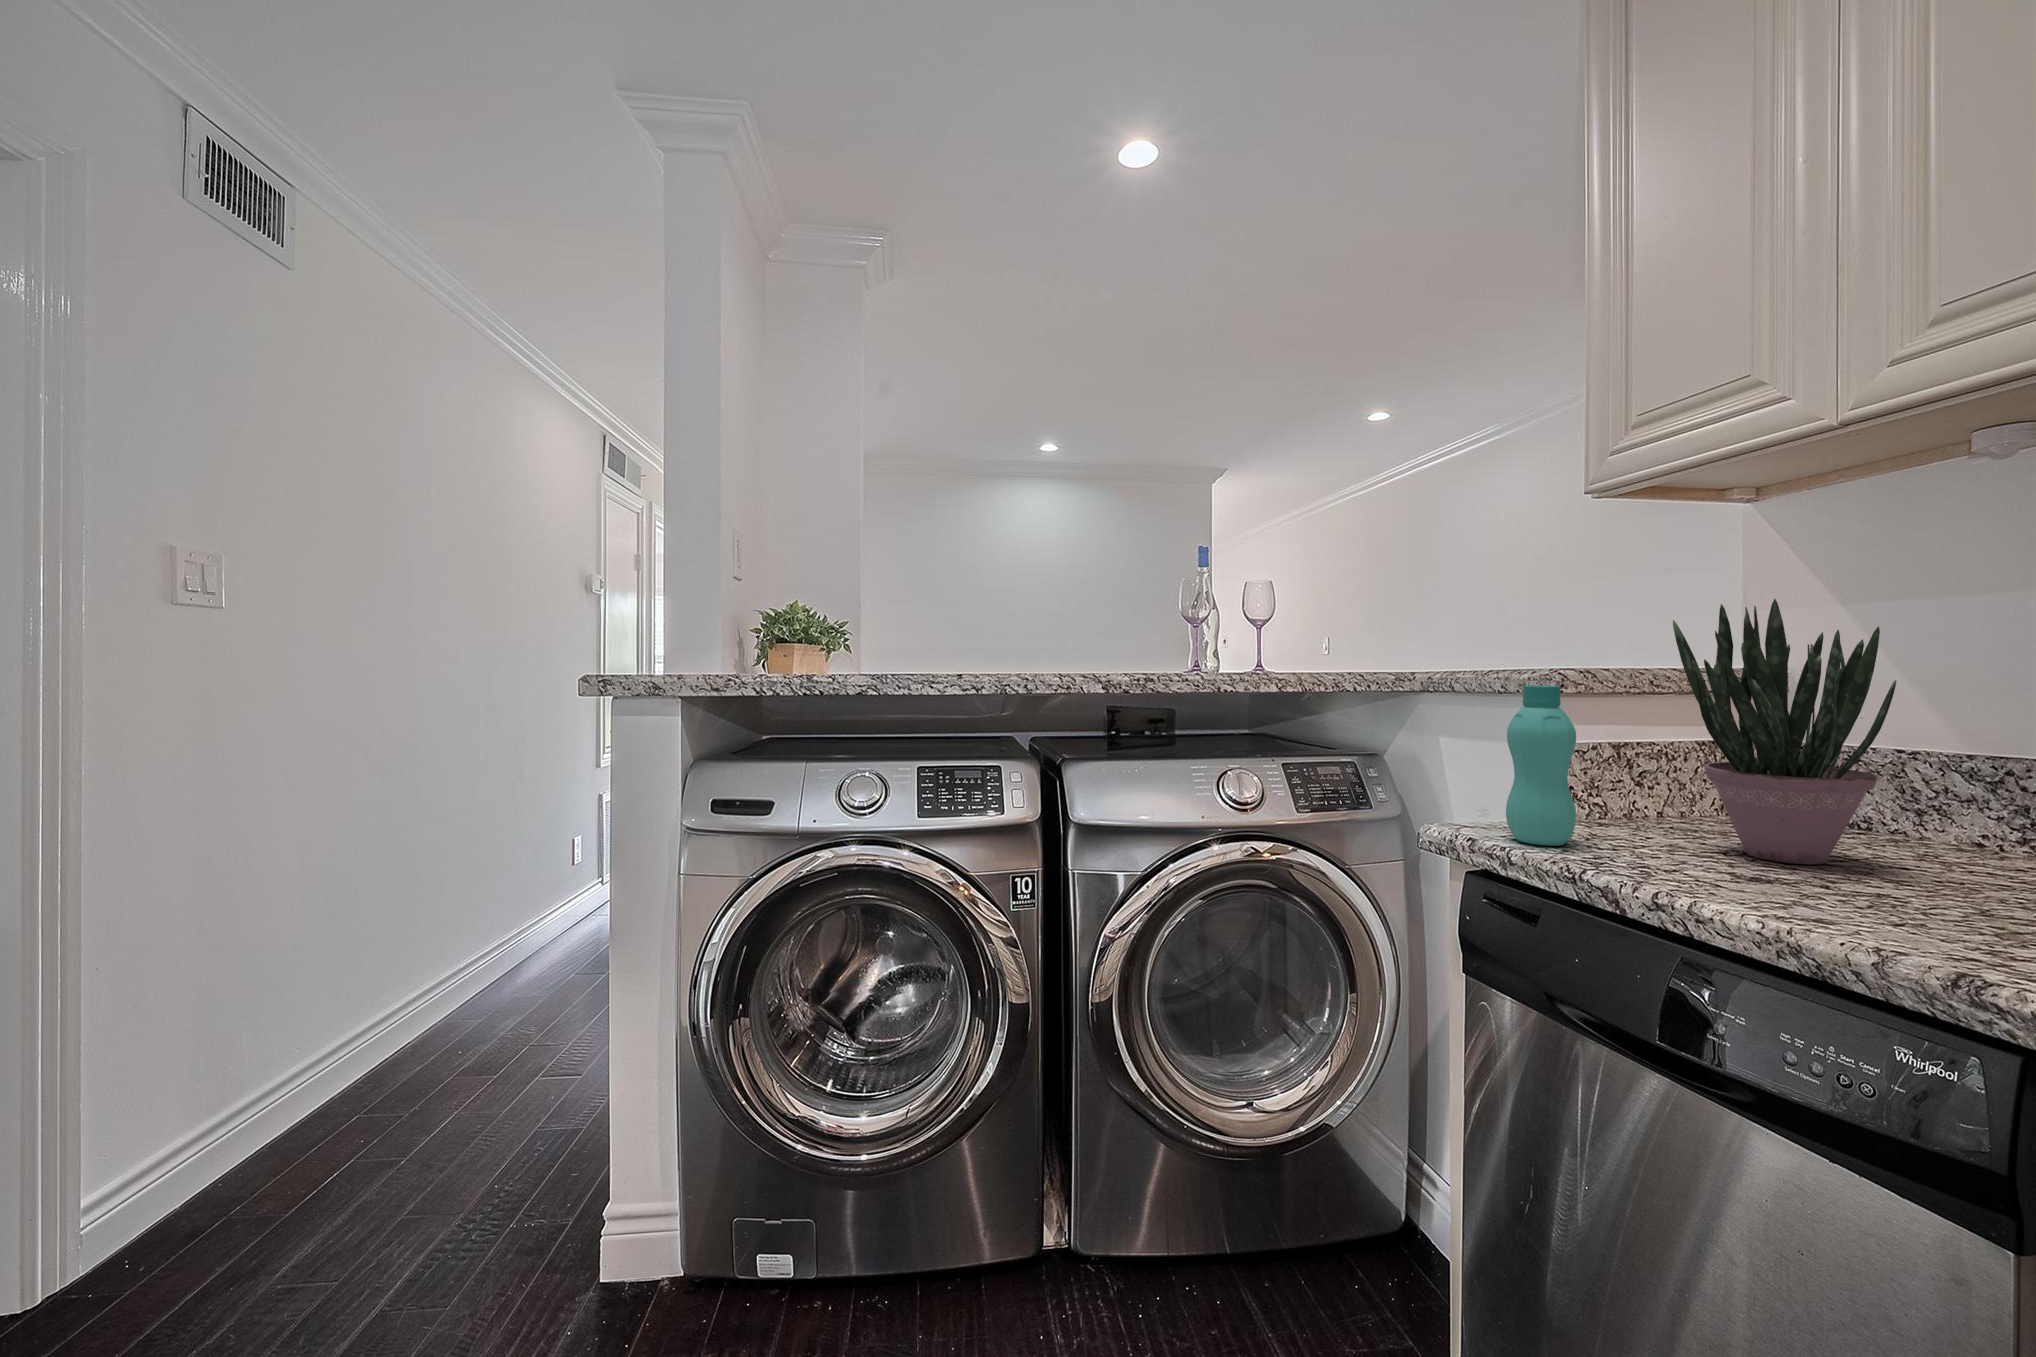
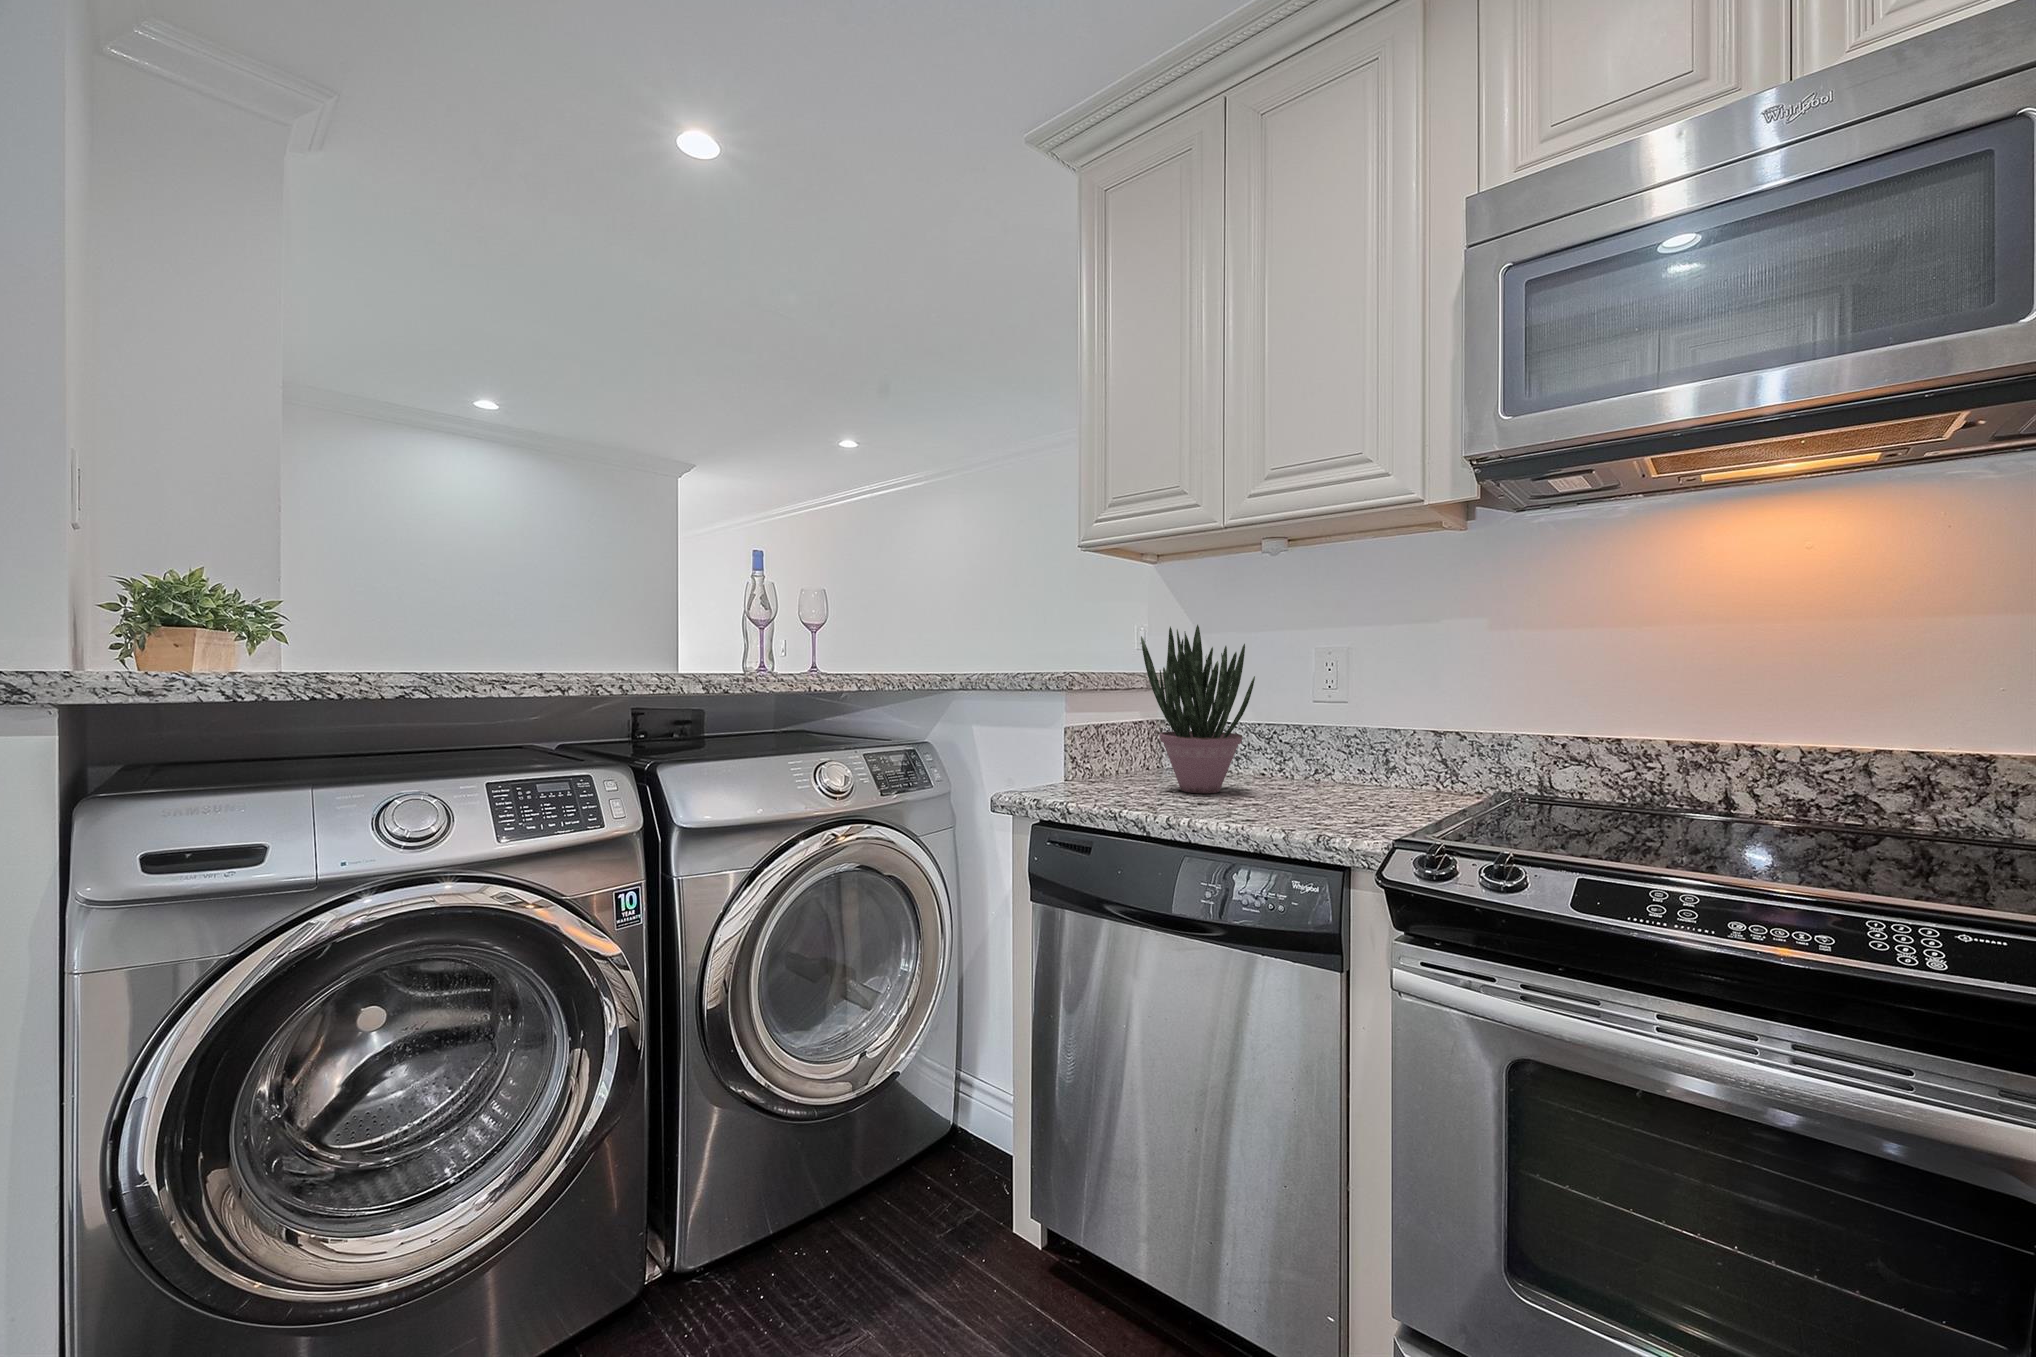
bottle: present [1506,685,1576,846] -> none [1054,681,1097,798]

